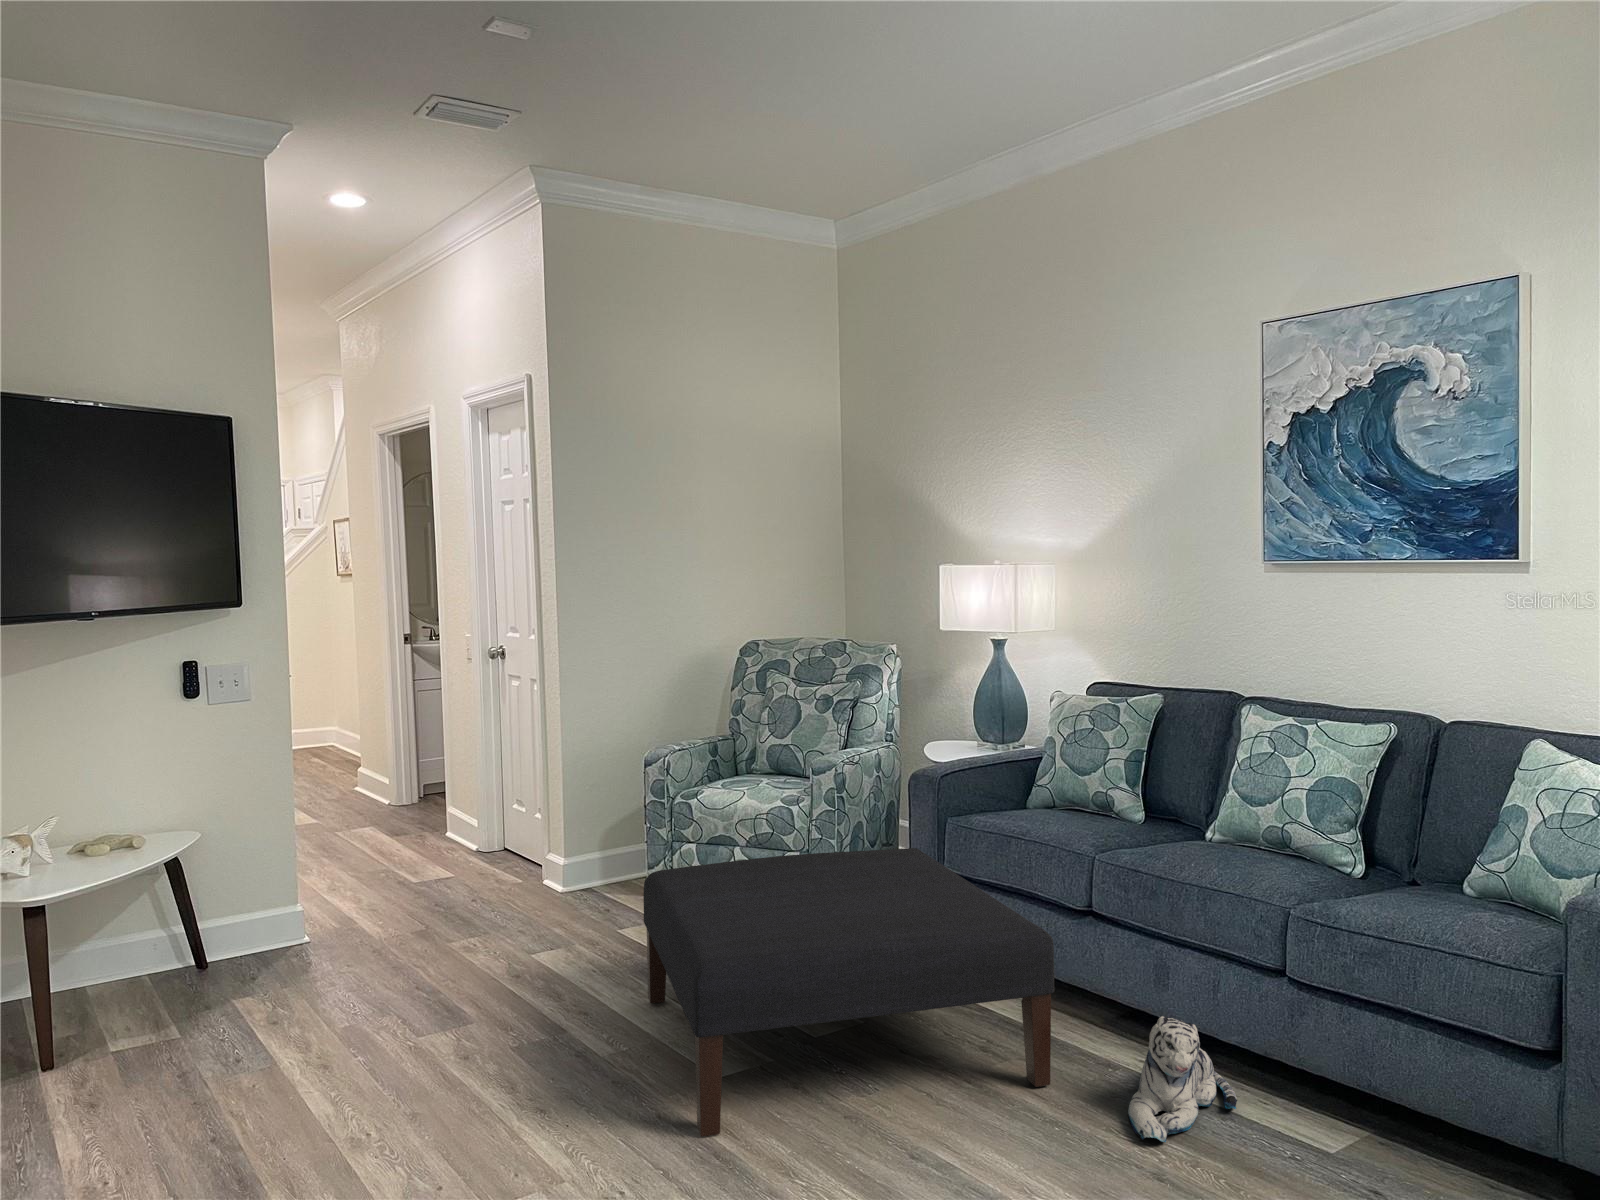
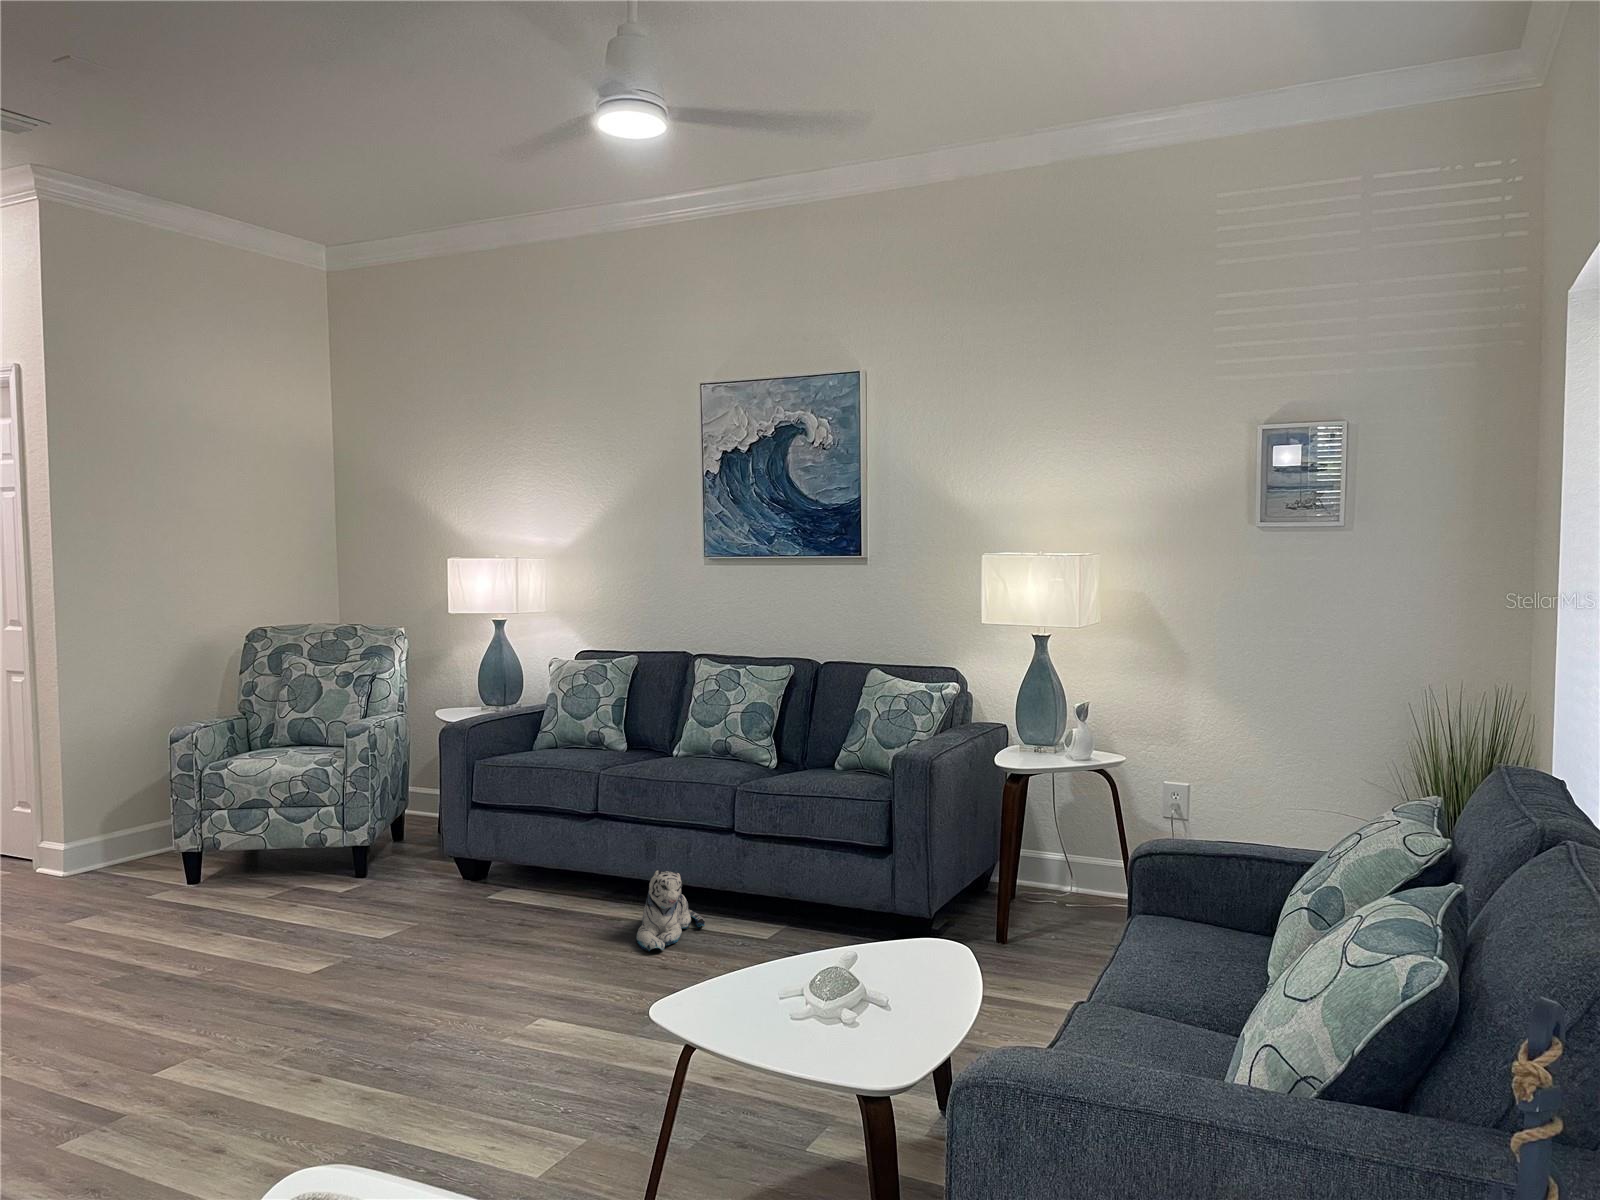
ottoman: present [643,848,1054,1137] -> none [211,788,581,1009]

